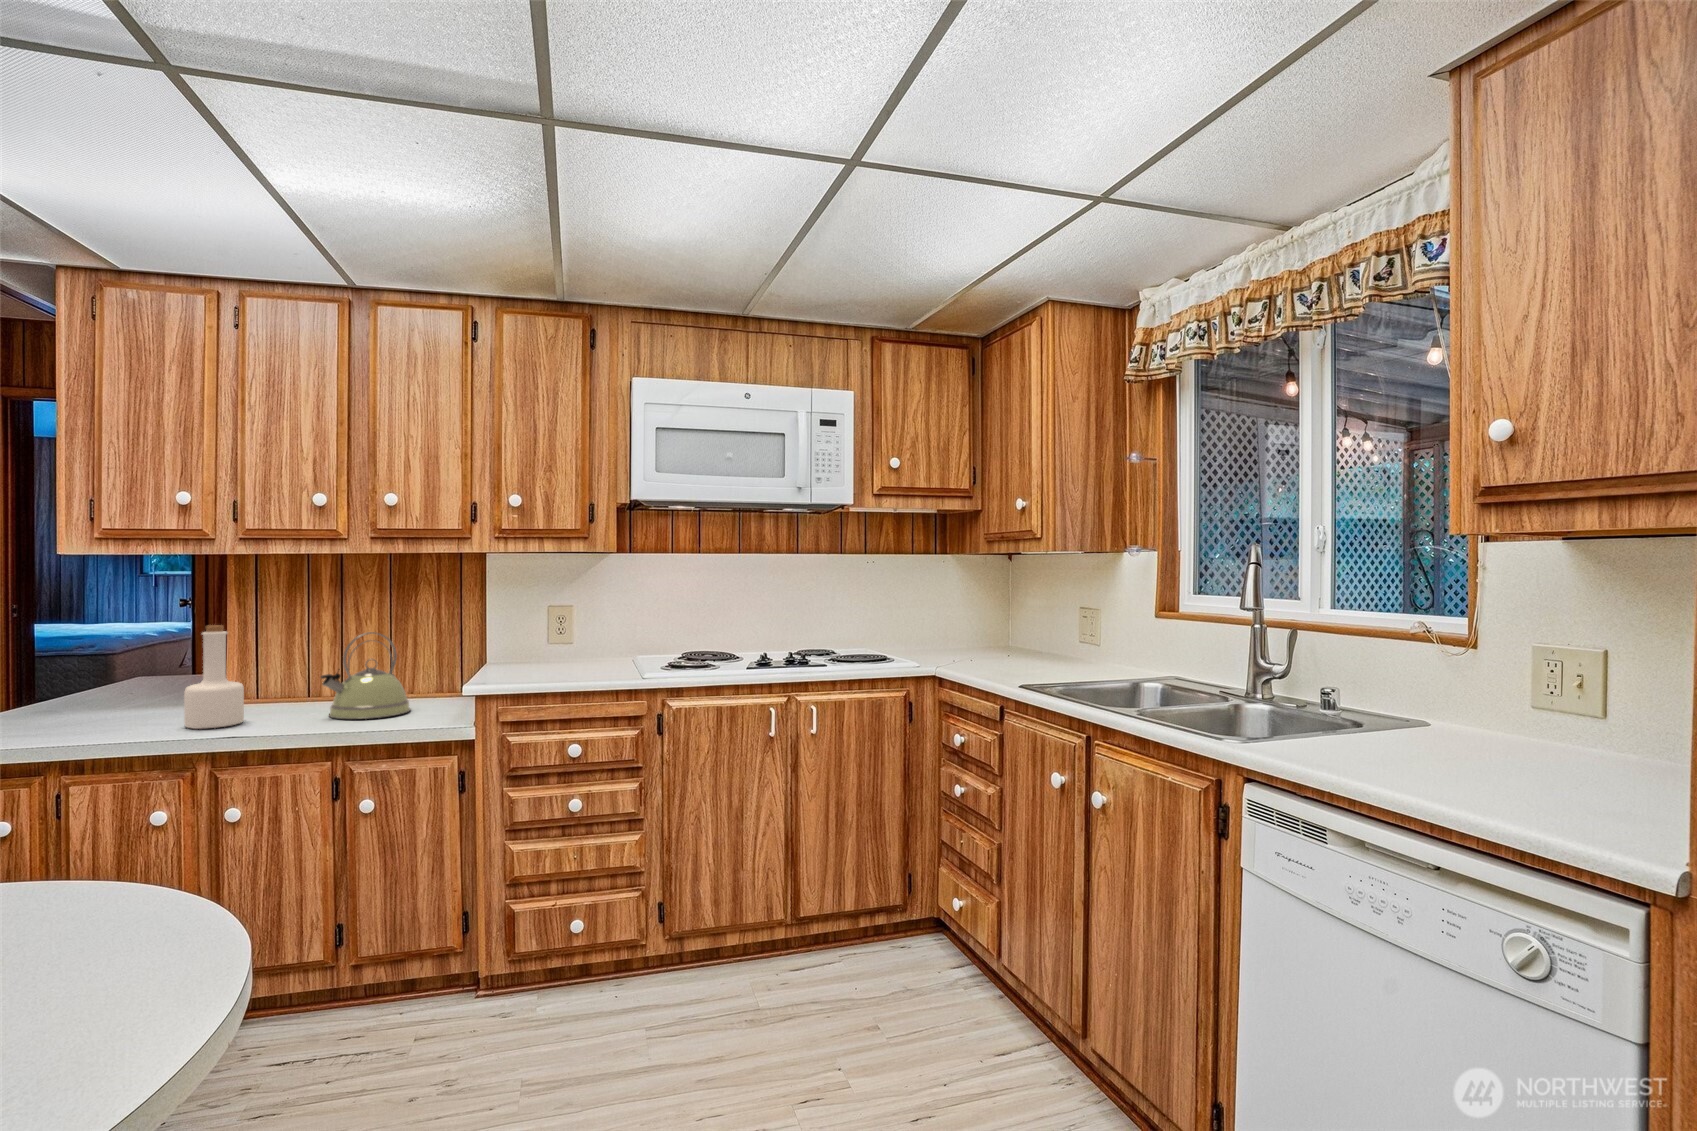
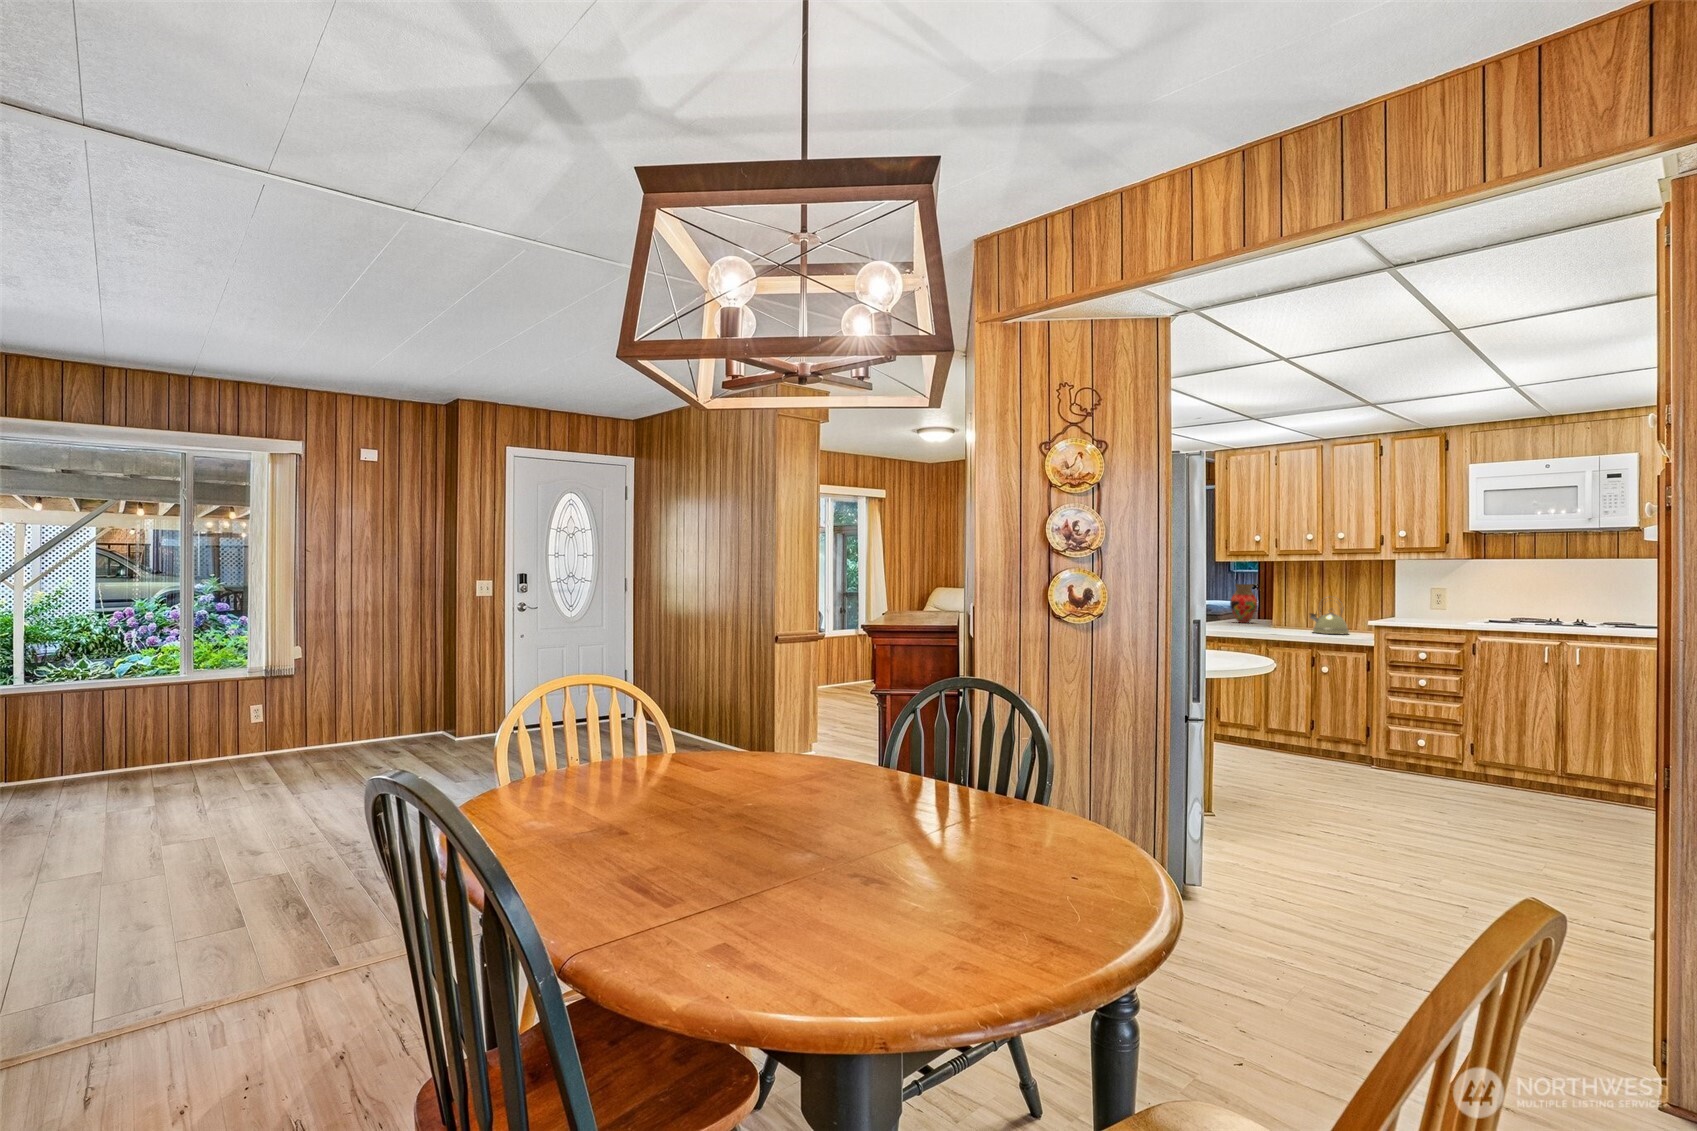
vase: none [106,603,183,696] -> present [1230,584,1258,623]
bottle: present [184,625,244,729] -> none [1257,590,1279,630]

